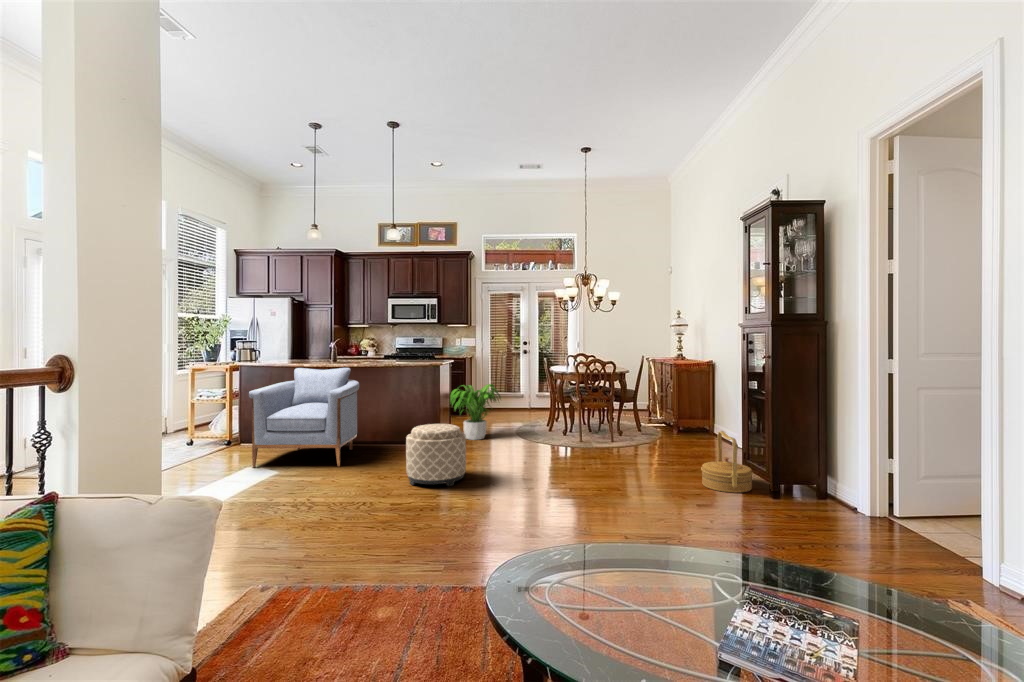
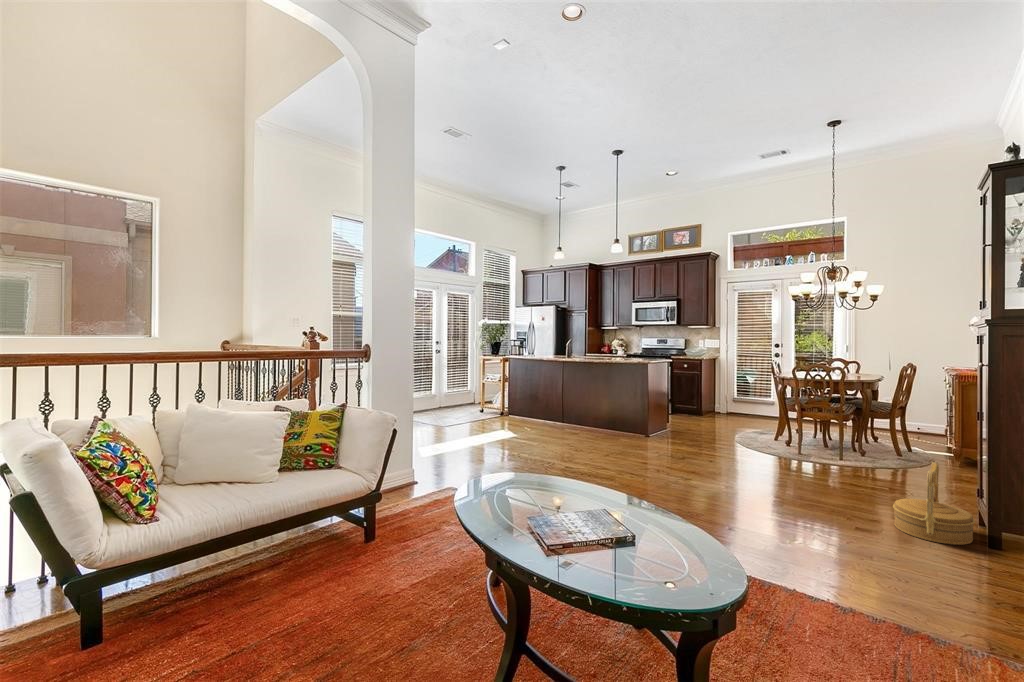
armchair: present [249,368,360,467] -> none [495,362,576,441]
potted plant: present [450,384,501,440] -> none [658,384,713,437]
ottoman: present [406,424,466,486] -> none [581,415,633,470]

